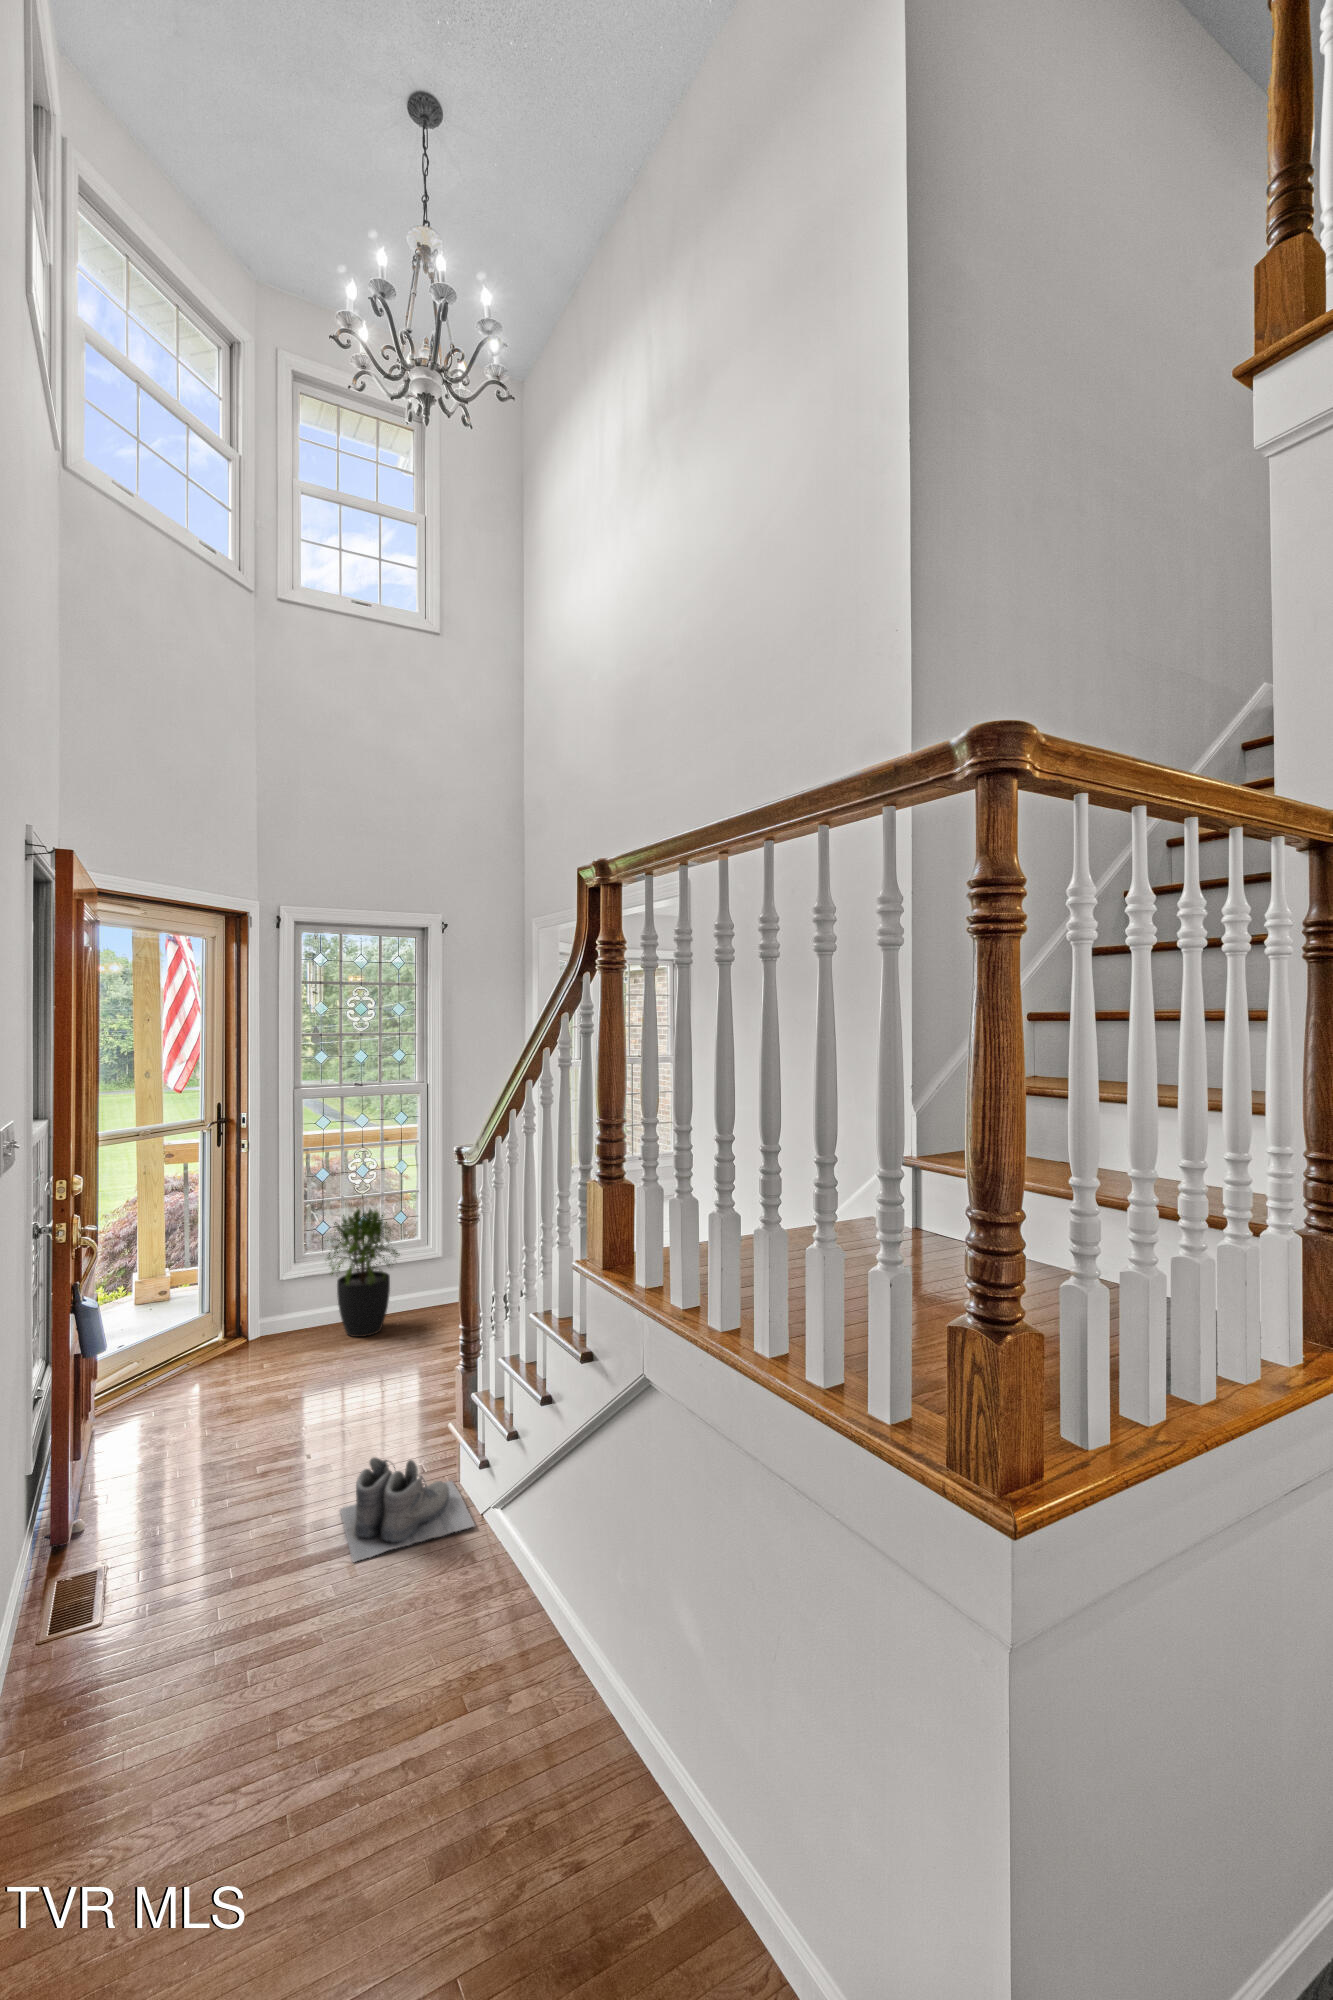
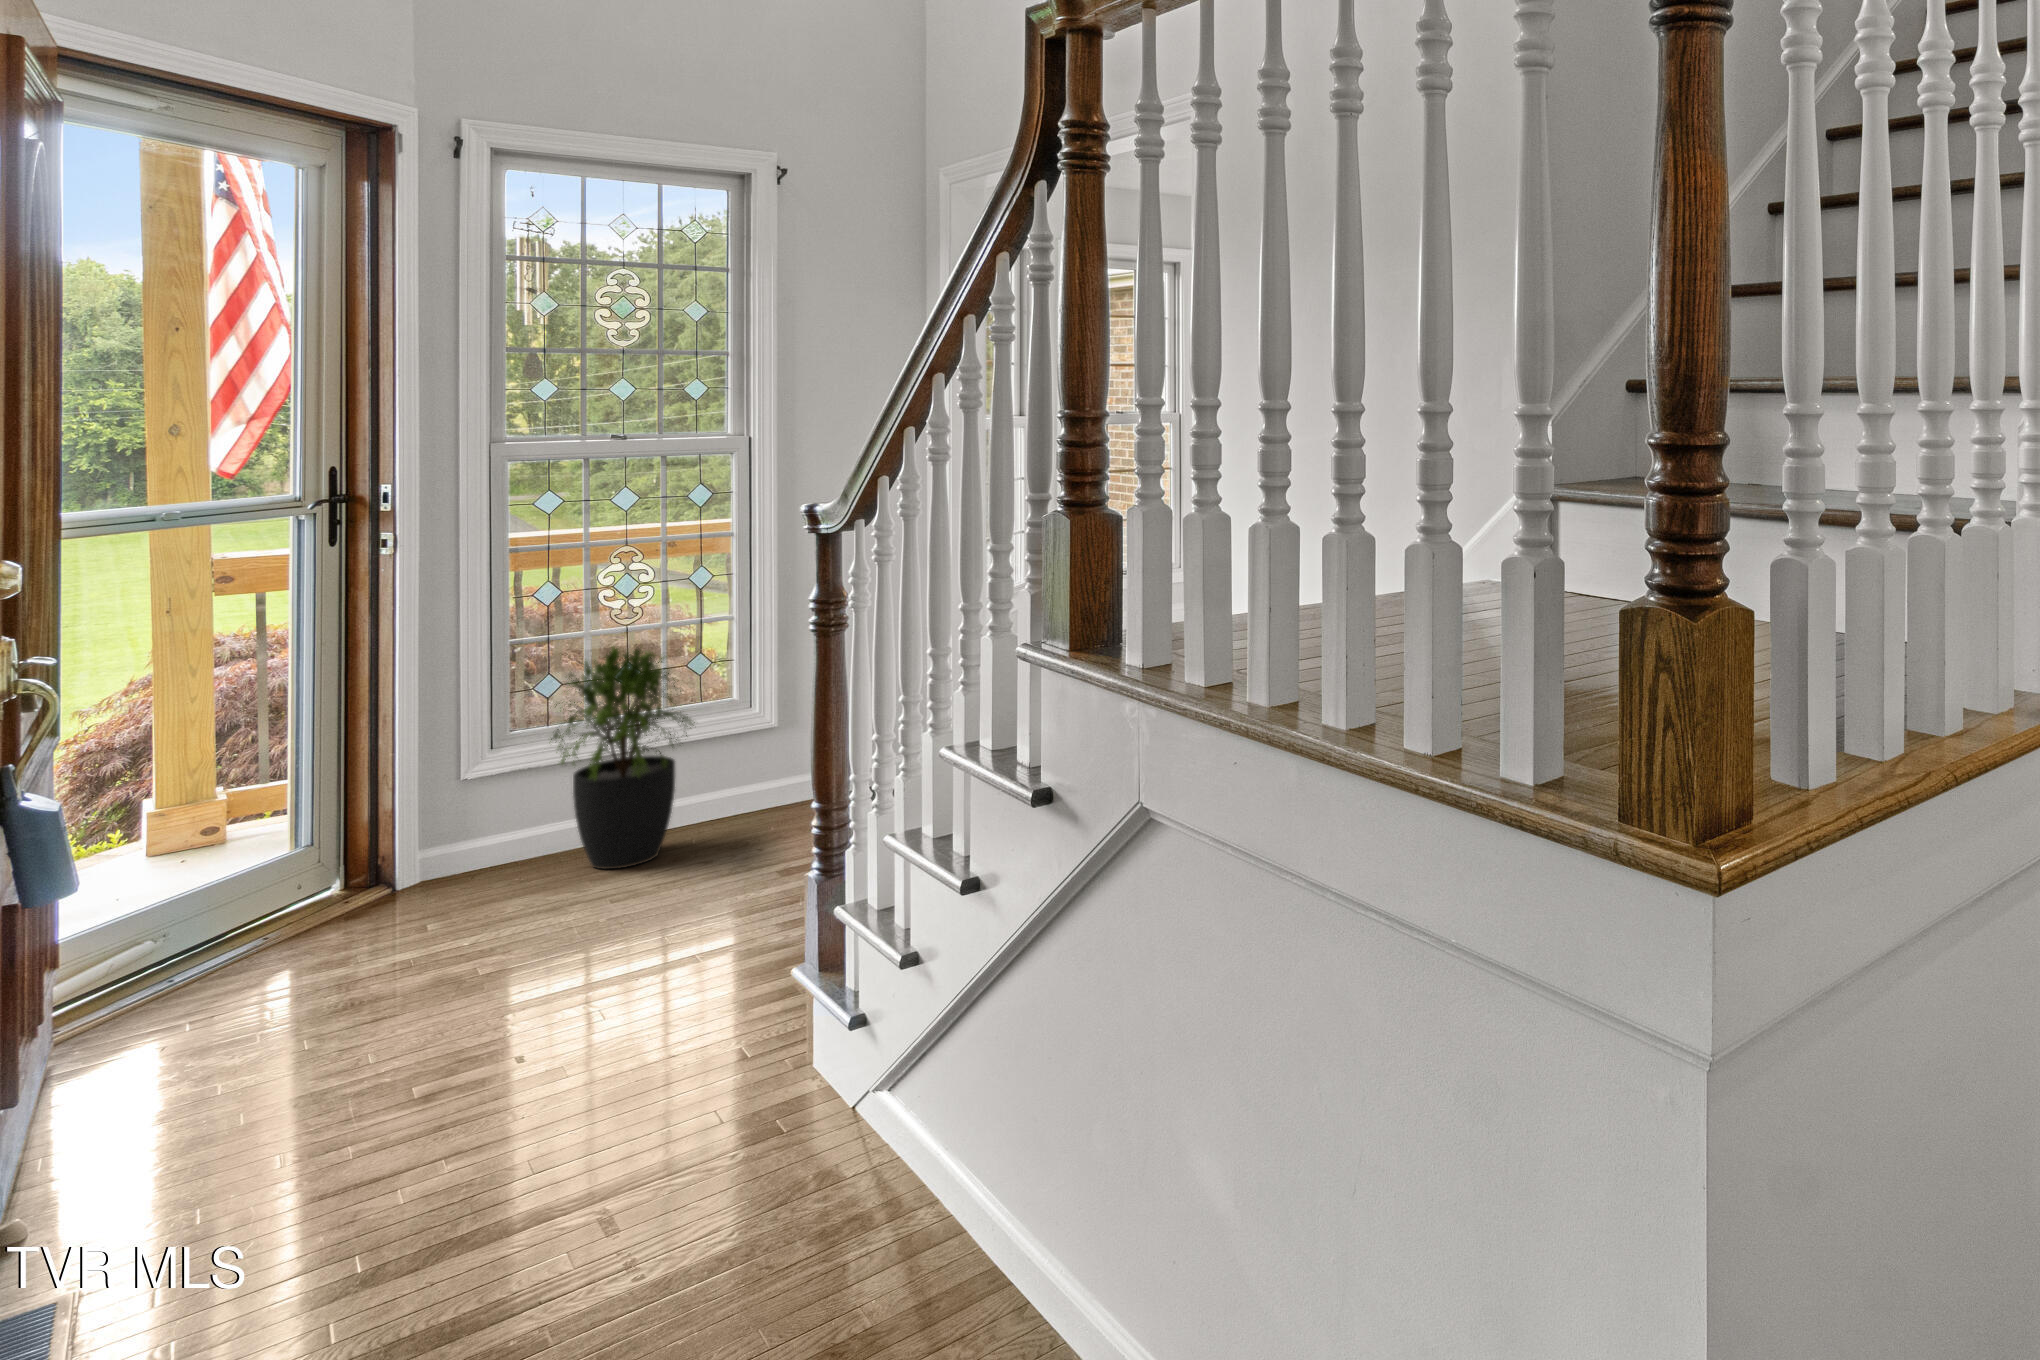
boots: present [340,1457,475,1563] -> none [582,1032,840,1215]

